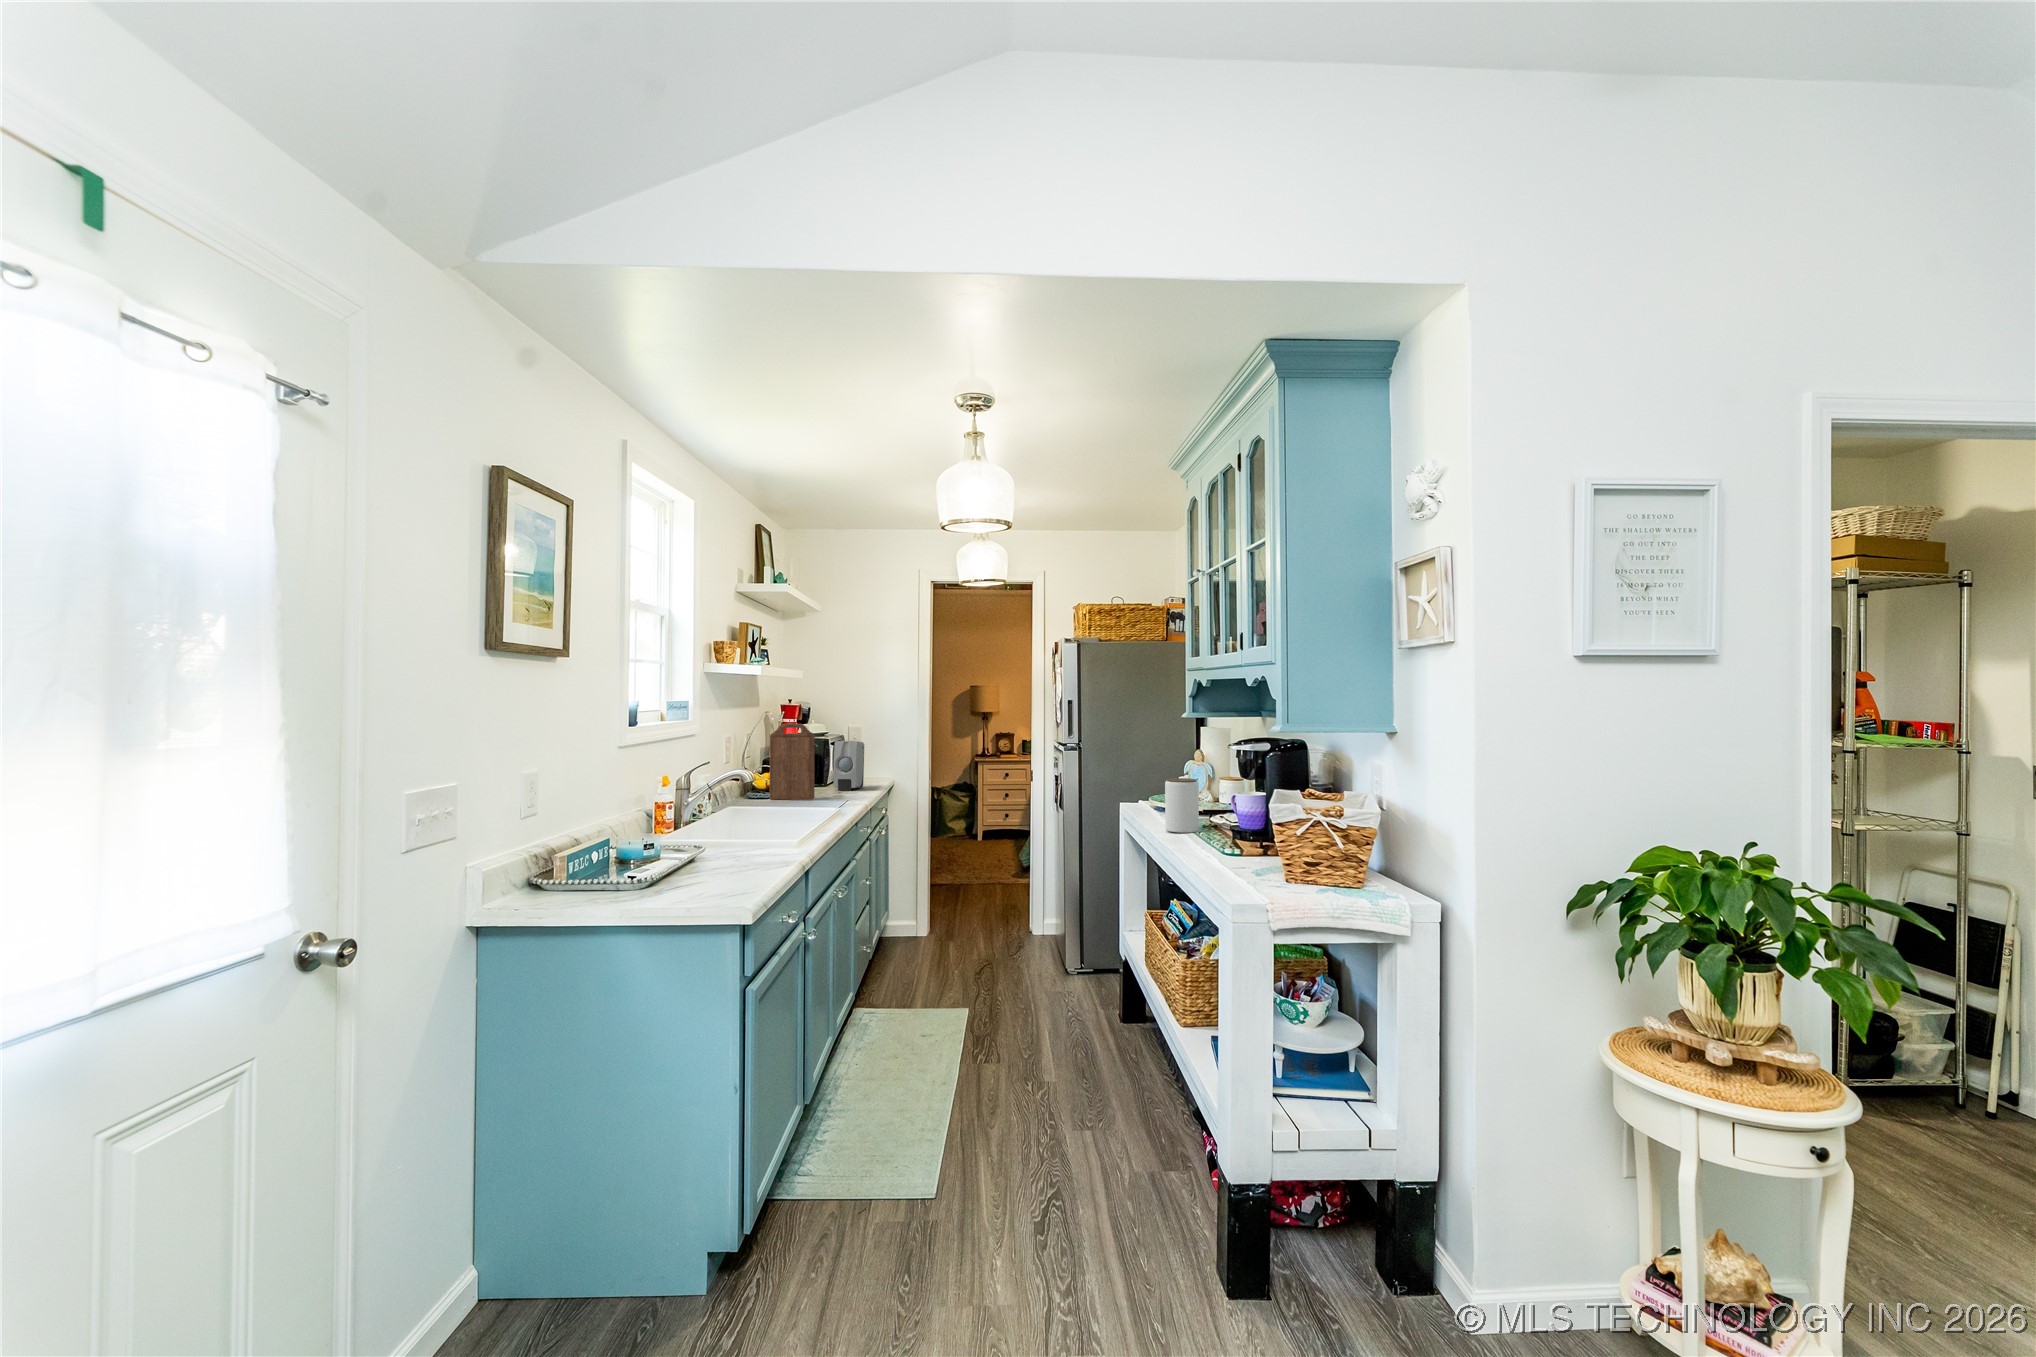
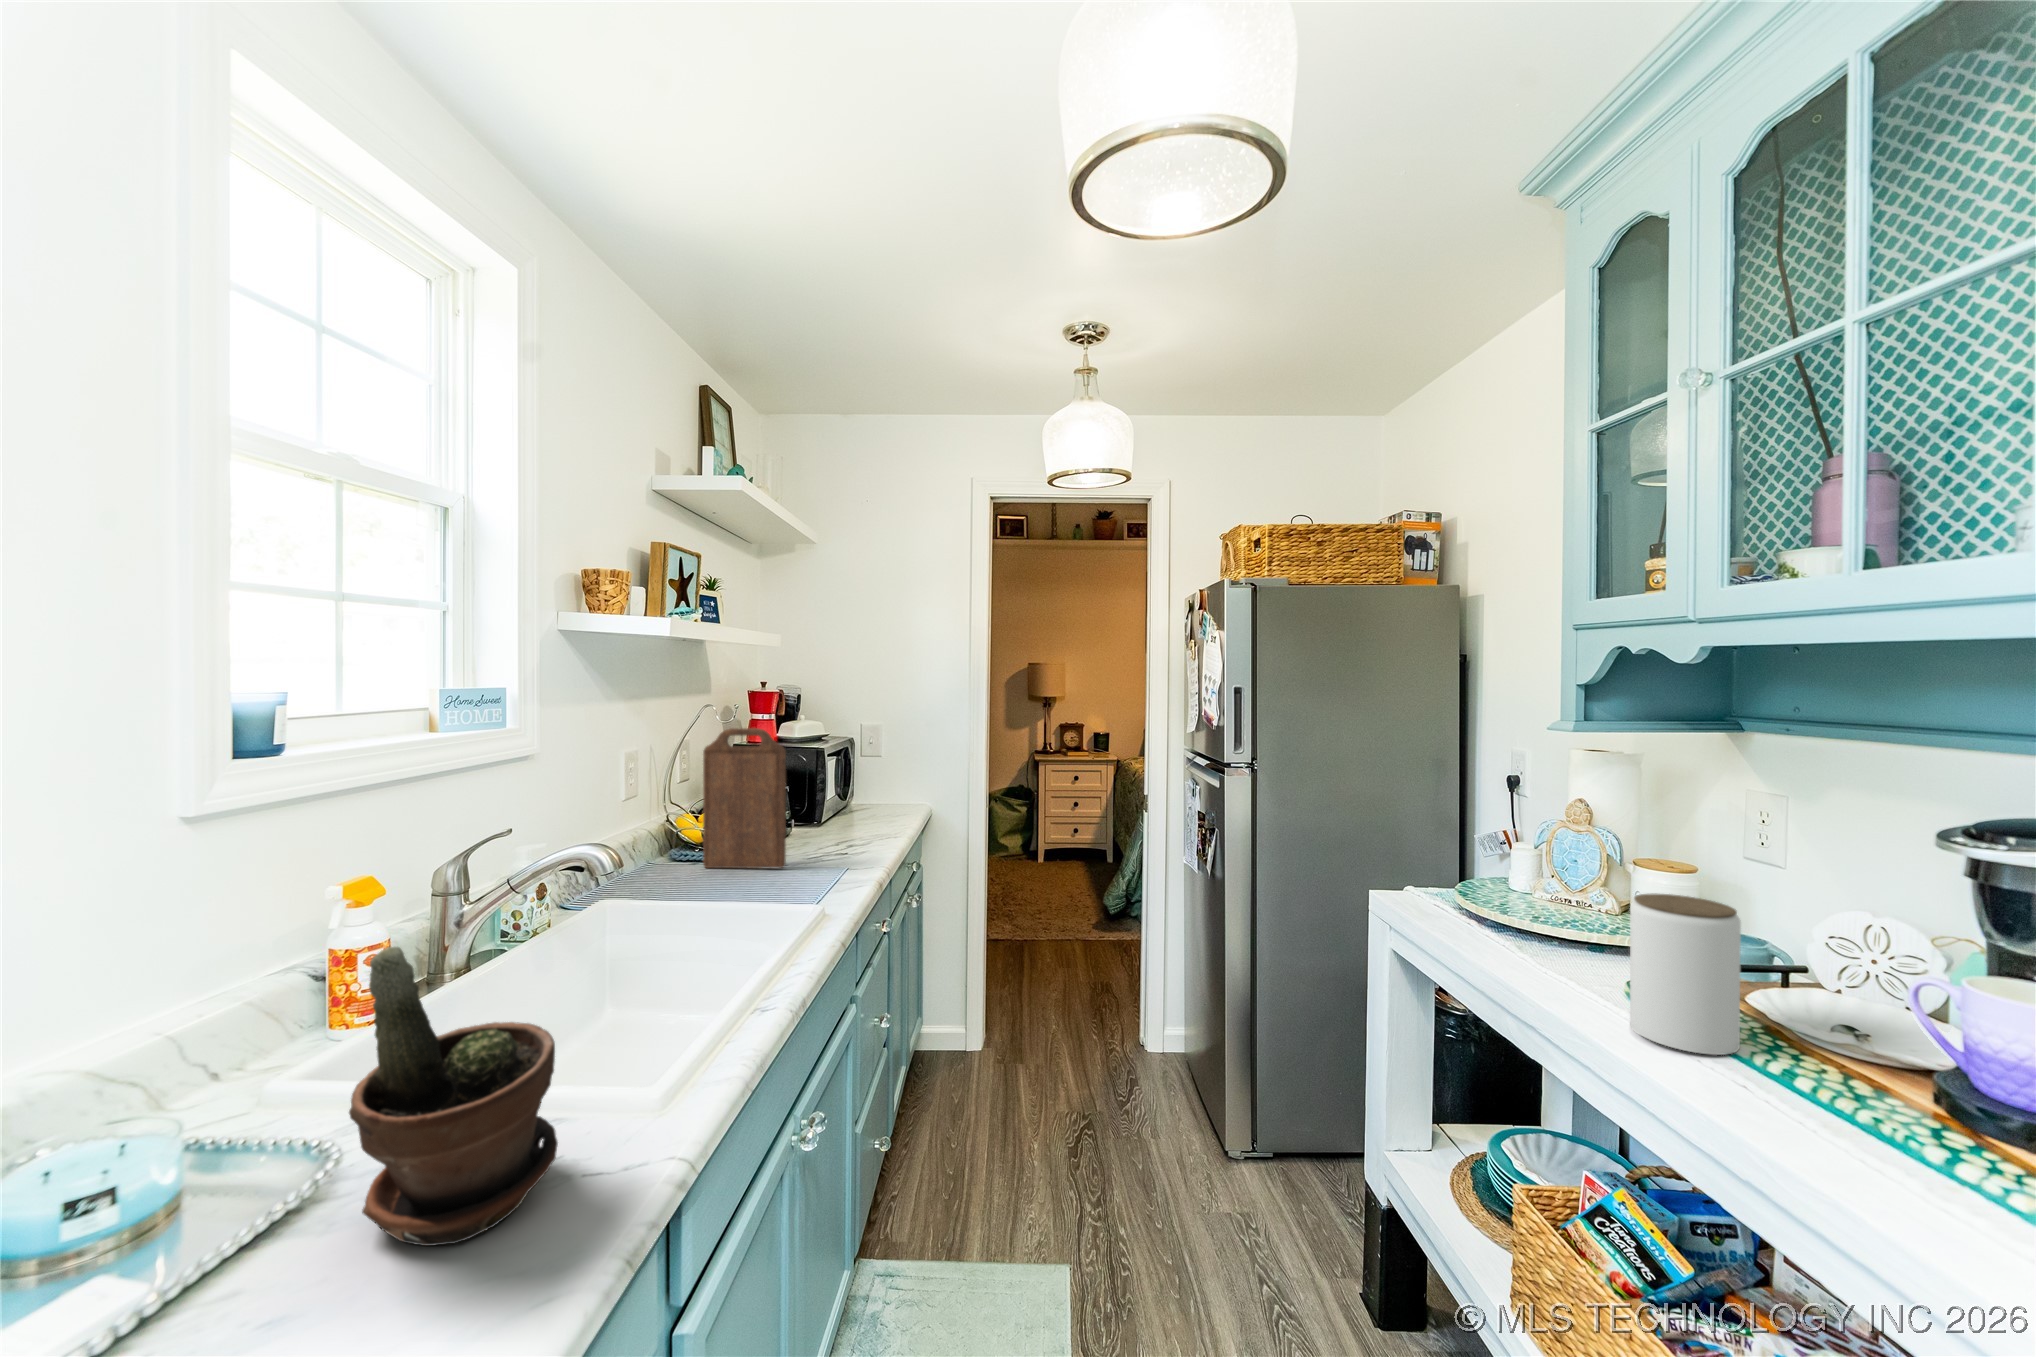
soap dispenser: present [833,741,864,790] -> none [828,754,882,840]
potted plant: none [725,775,777,859] -> present [349,947,558,1246]

